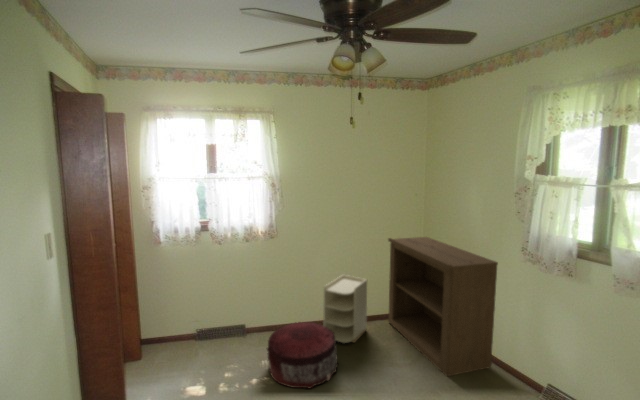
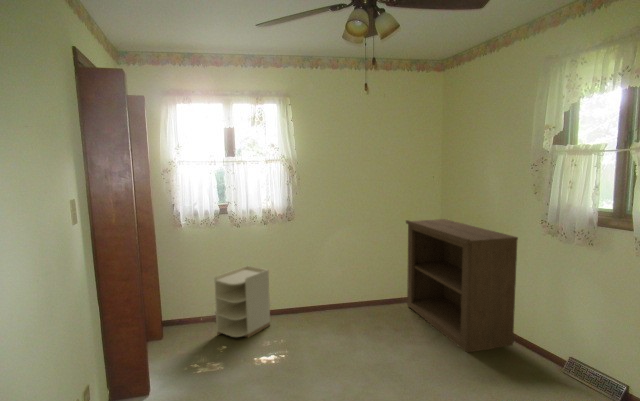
nightstand: present [323,275,367,343] -> present [215,266,270,337]
pouf: present [267,322,338,388] -> none [286,301,358,362]

